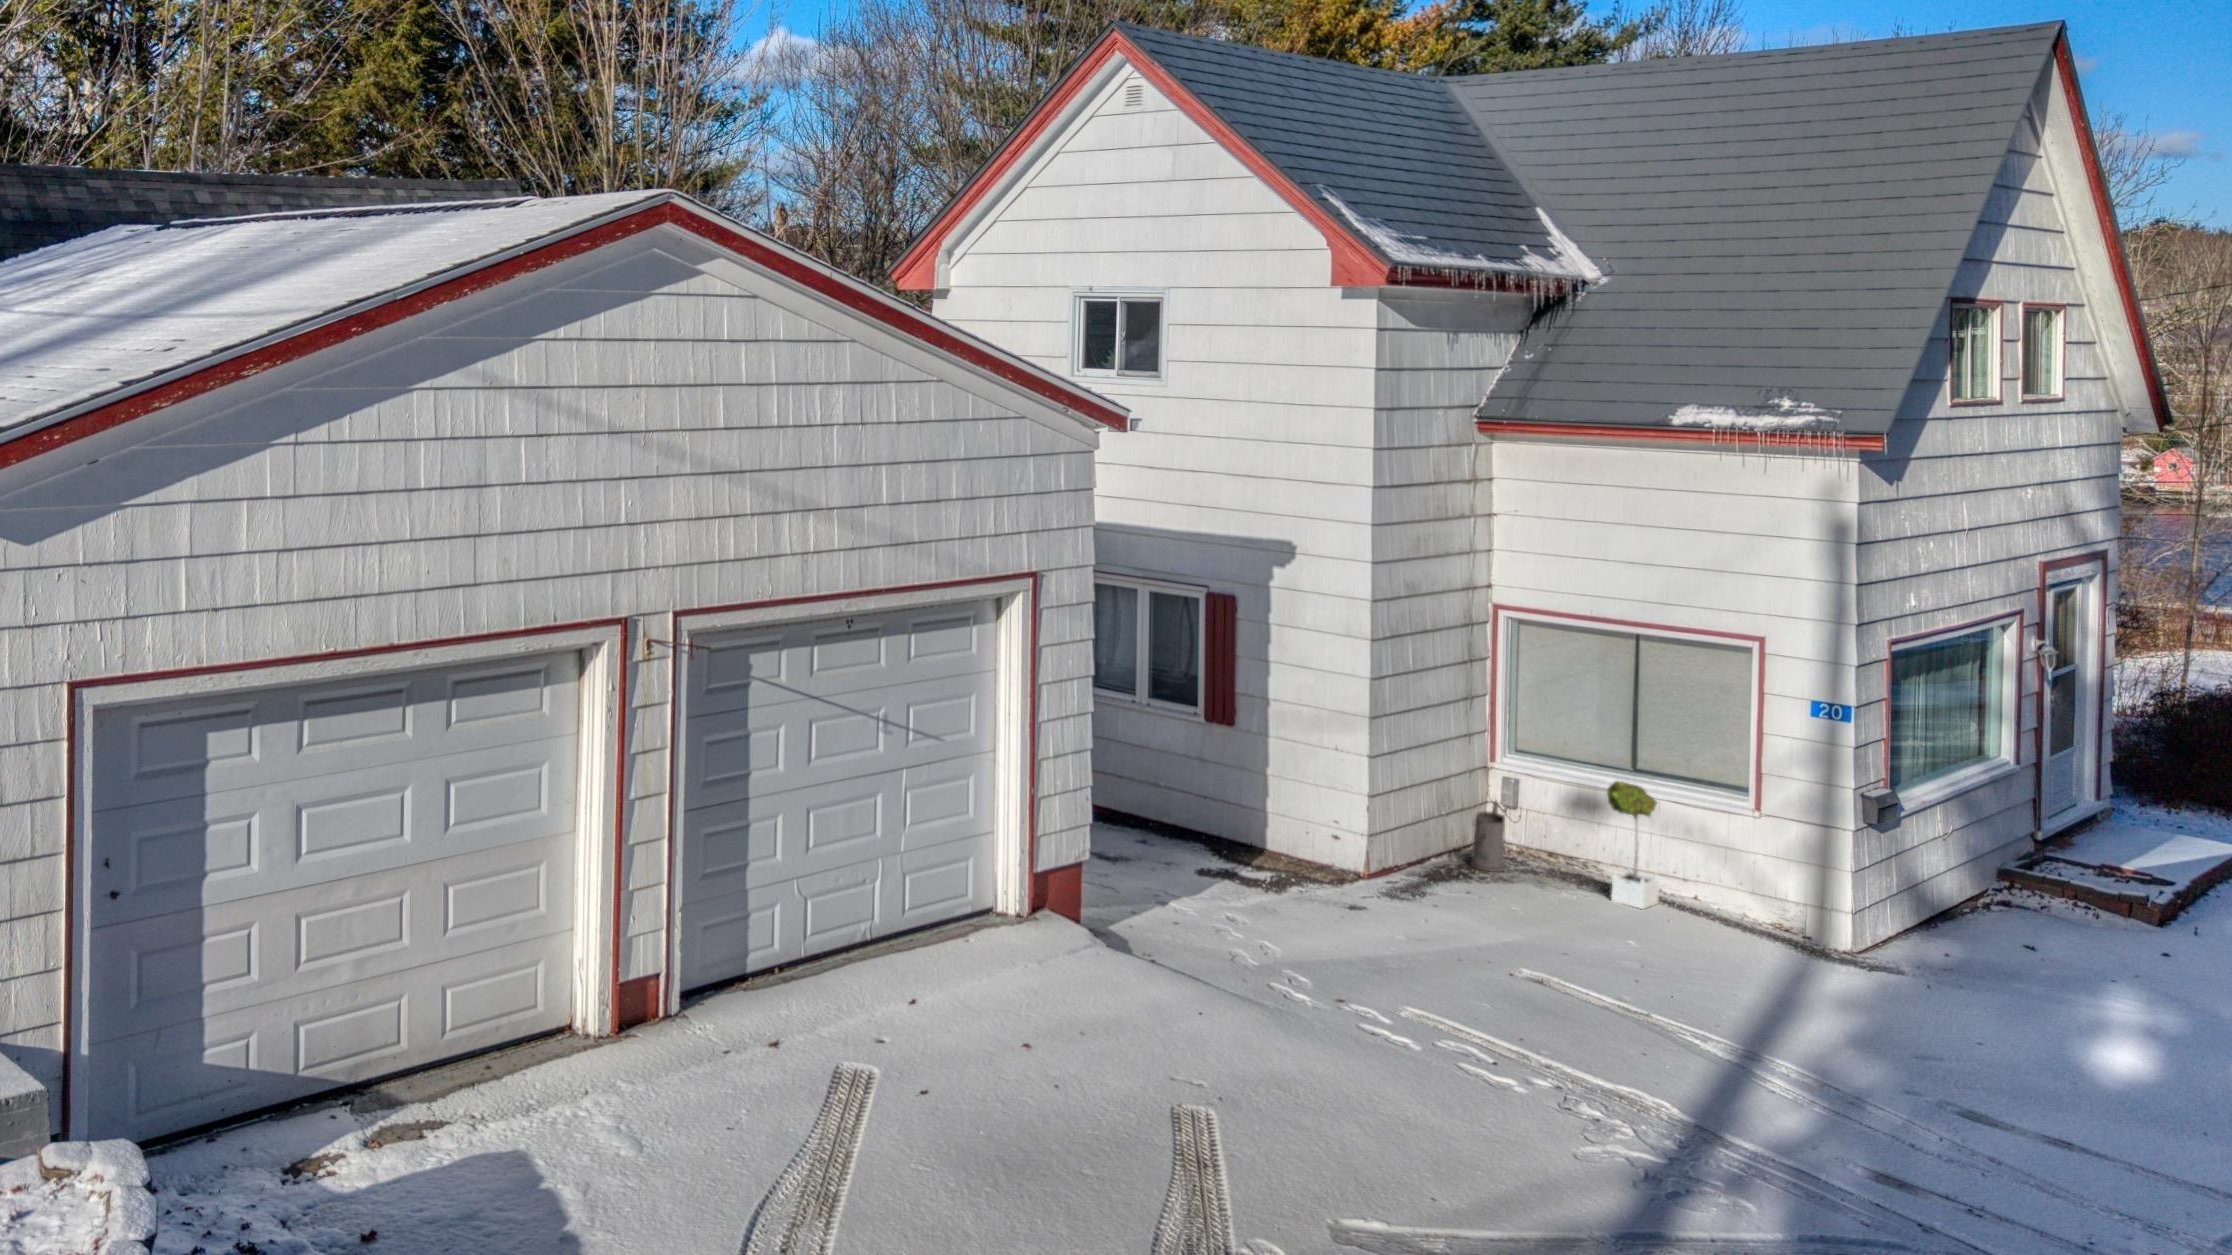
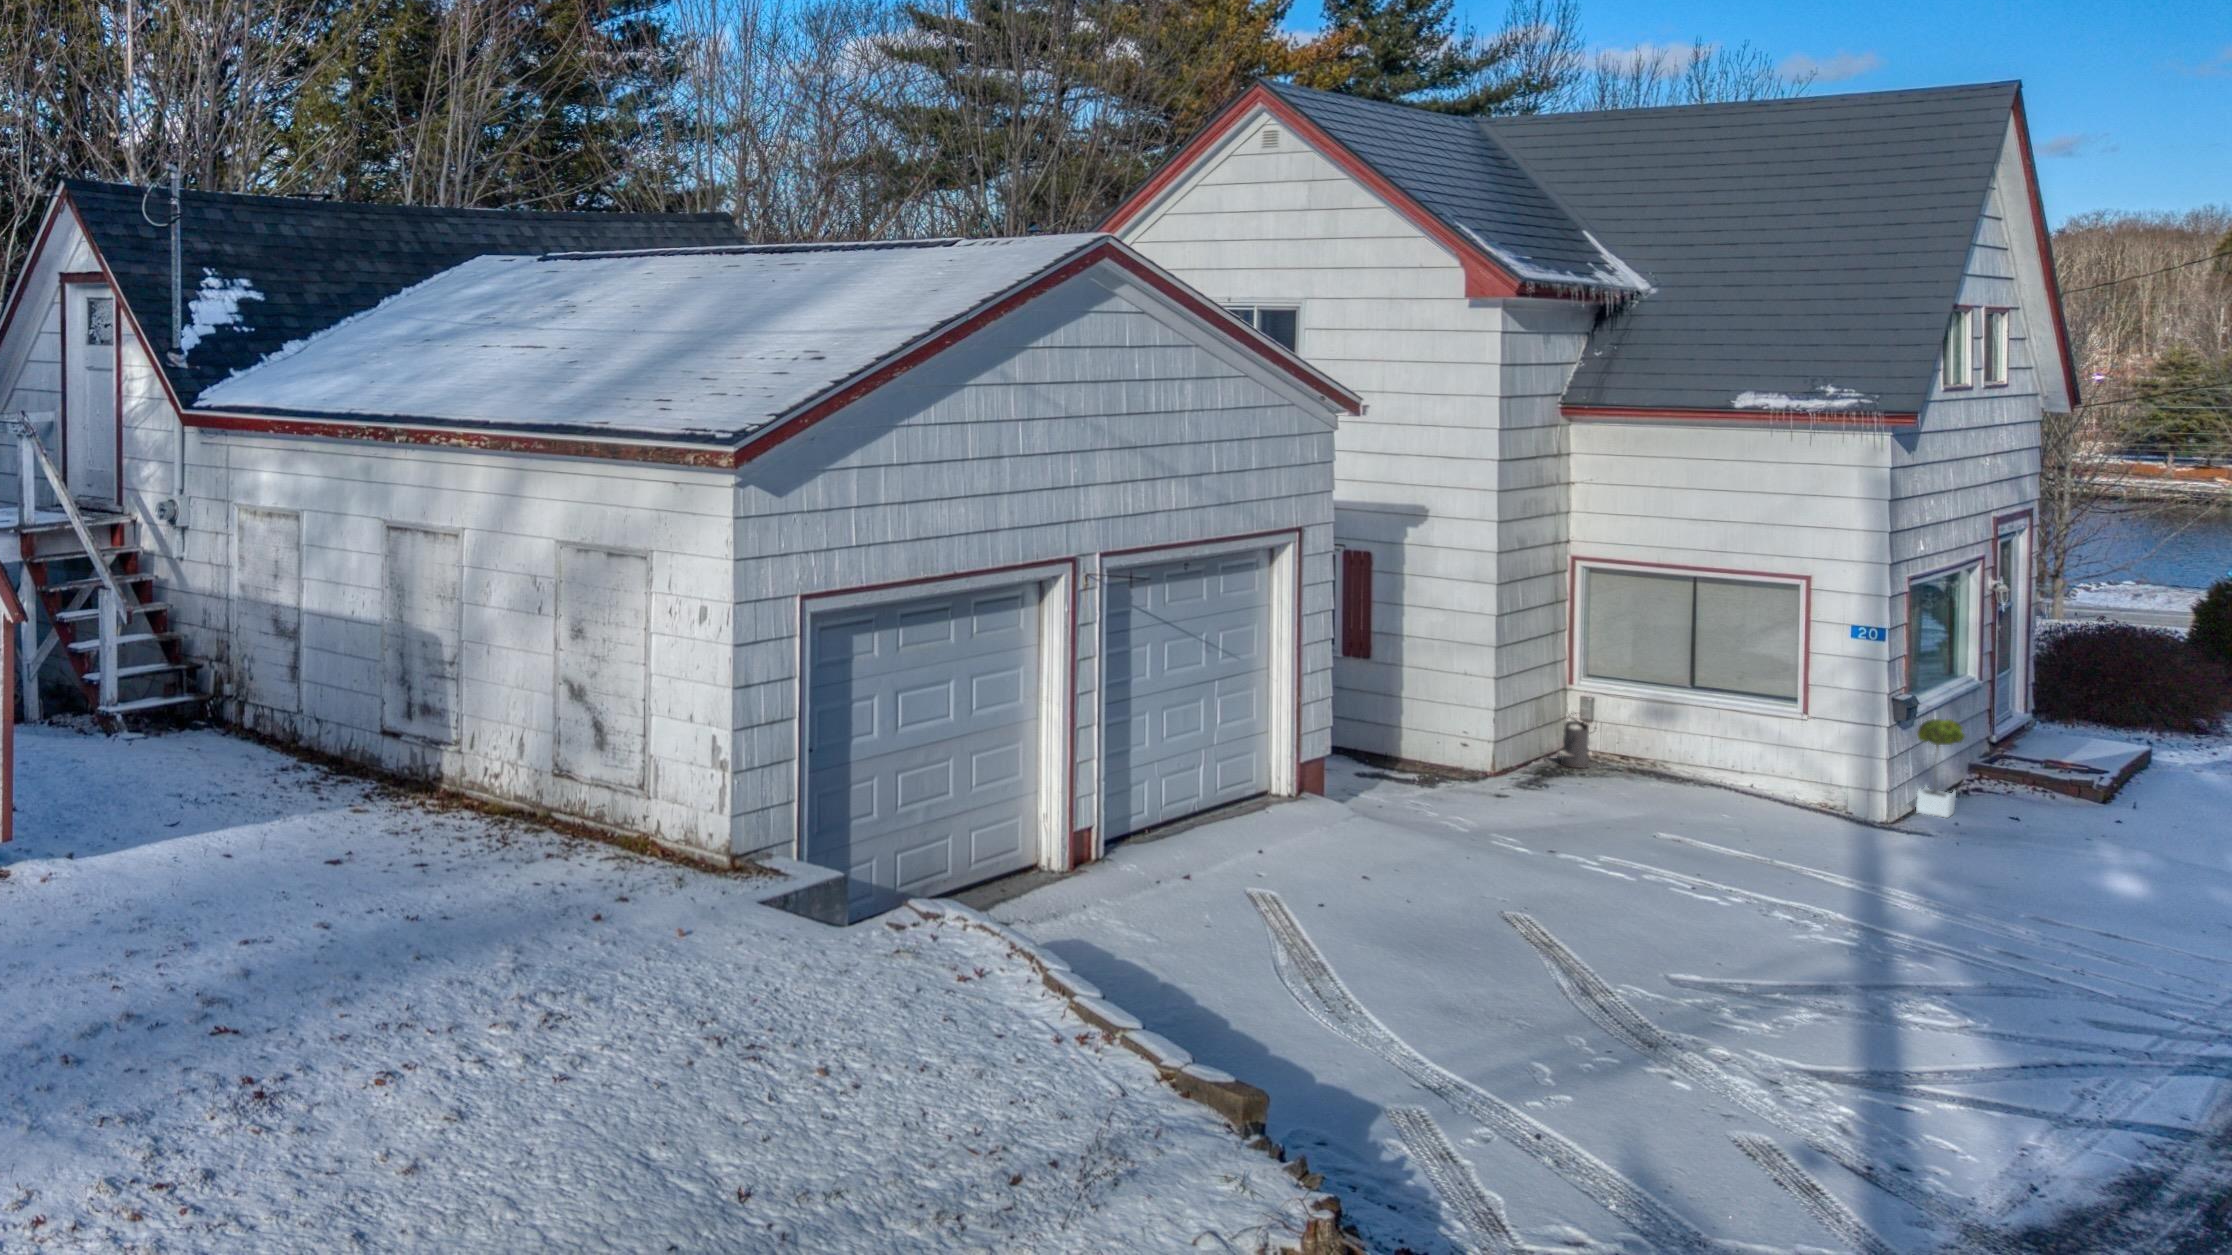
potted tree: present [1607,781,1659,909] -> present [1916,719,1965,817]

